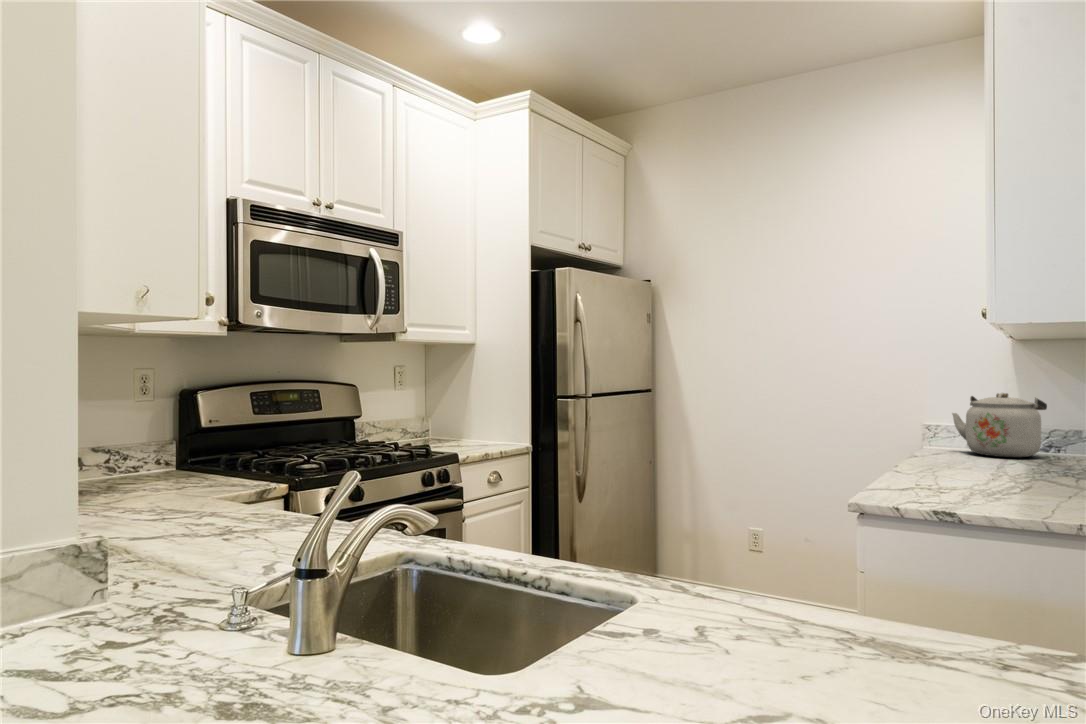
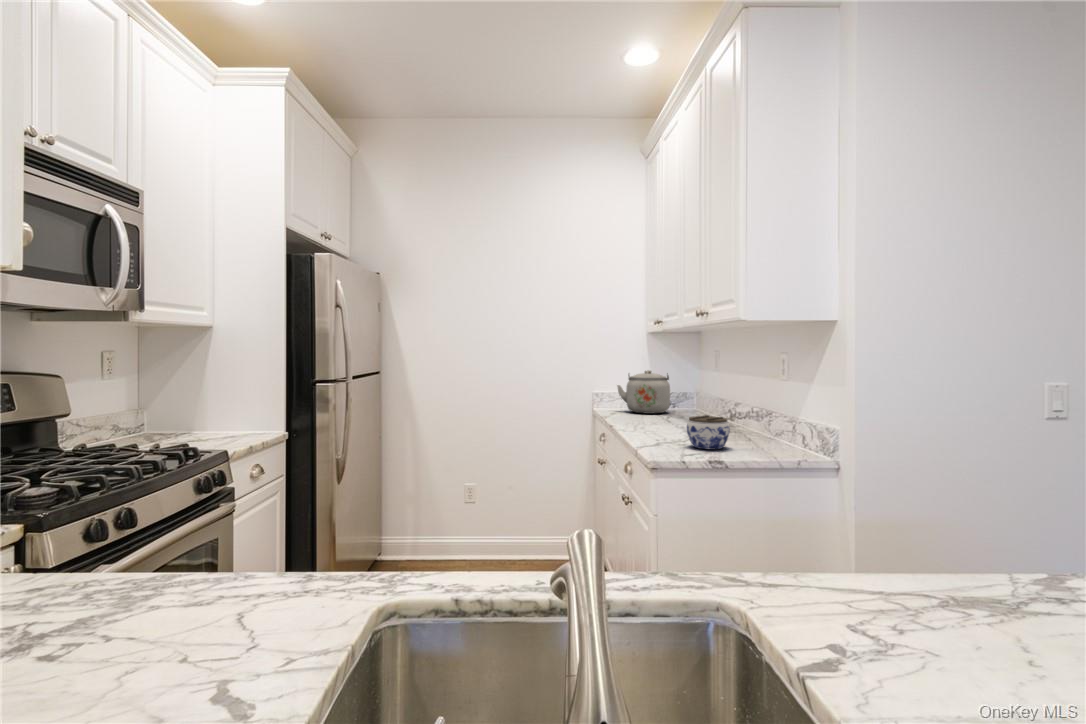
jar: none [939,456,1006,503] -> present [687,415,730,450]

